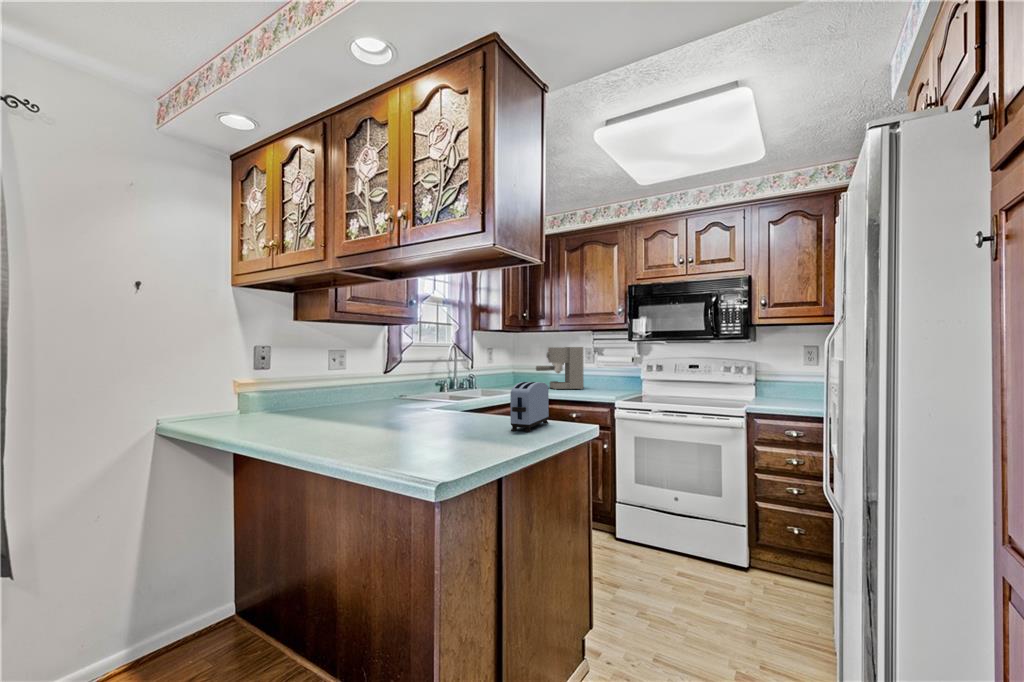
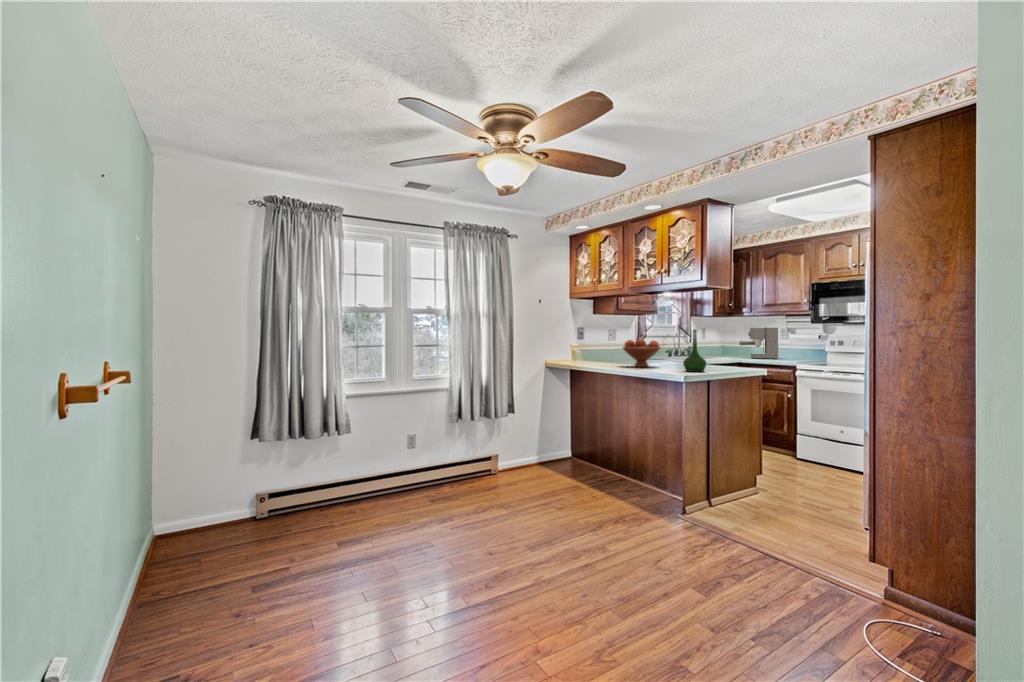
vase: none [440,347,492,451] -> present [683,329,706,372]
fruit bowl: none [315,368,402,432] -> present [623,339,660,367]
toaster: present [510,382,549,432] -> none [716,346,738,370]

